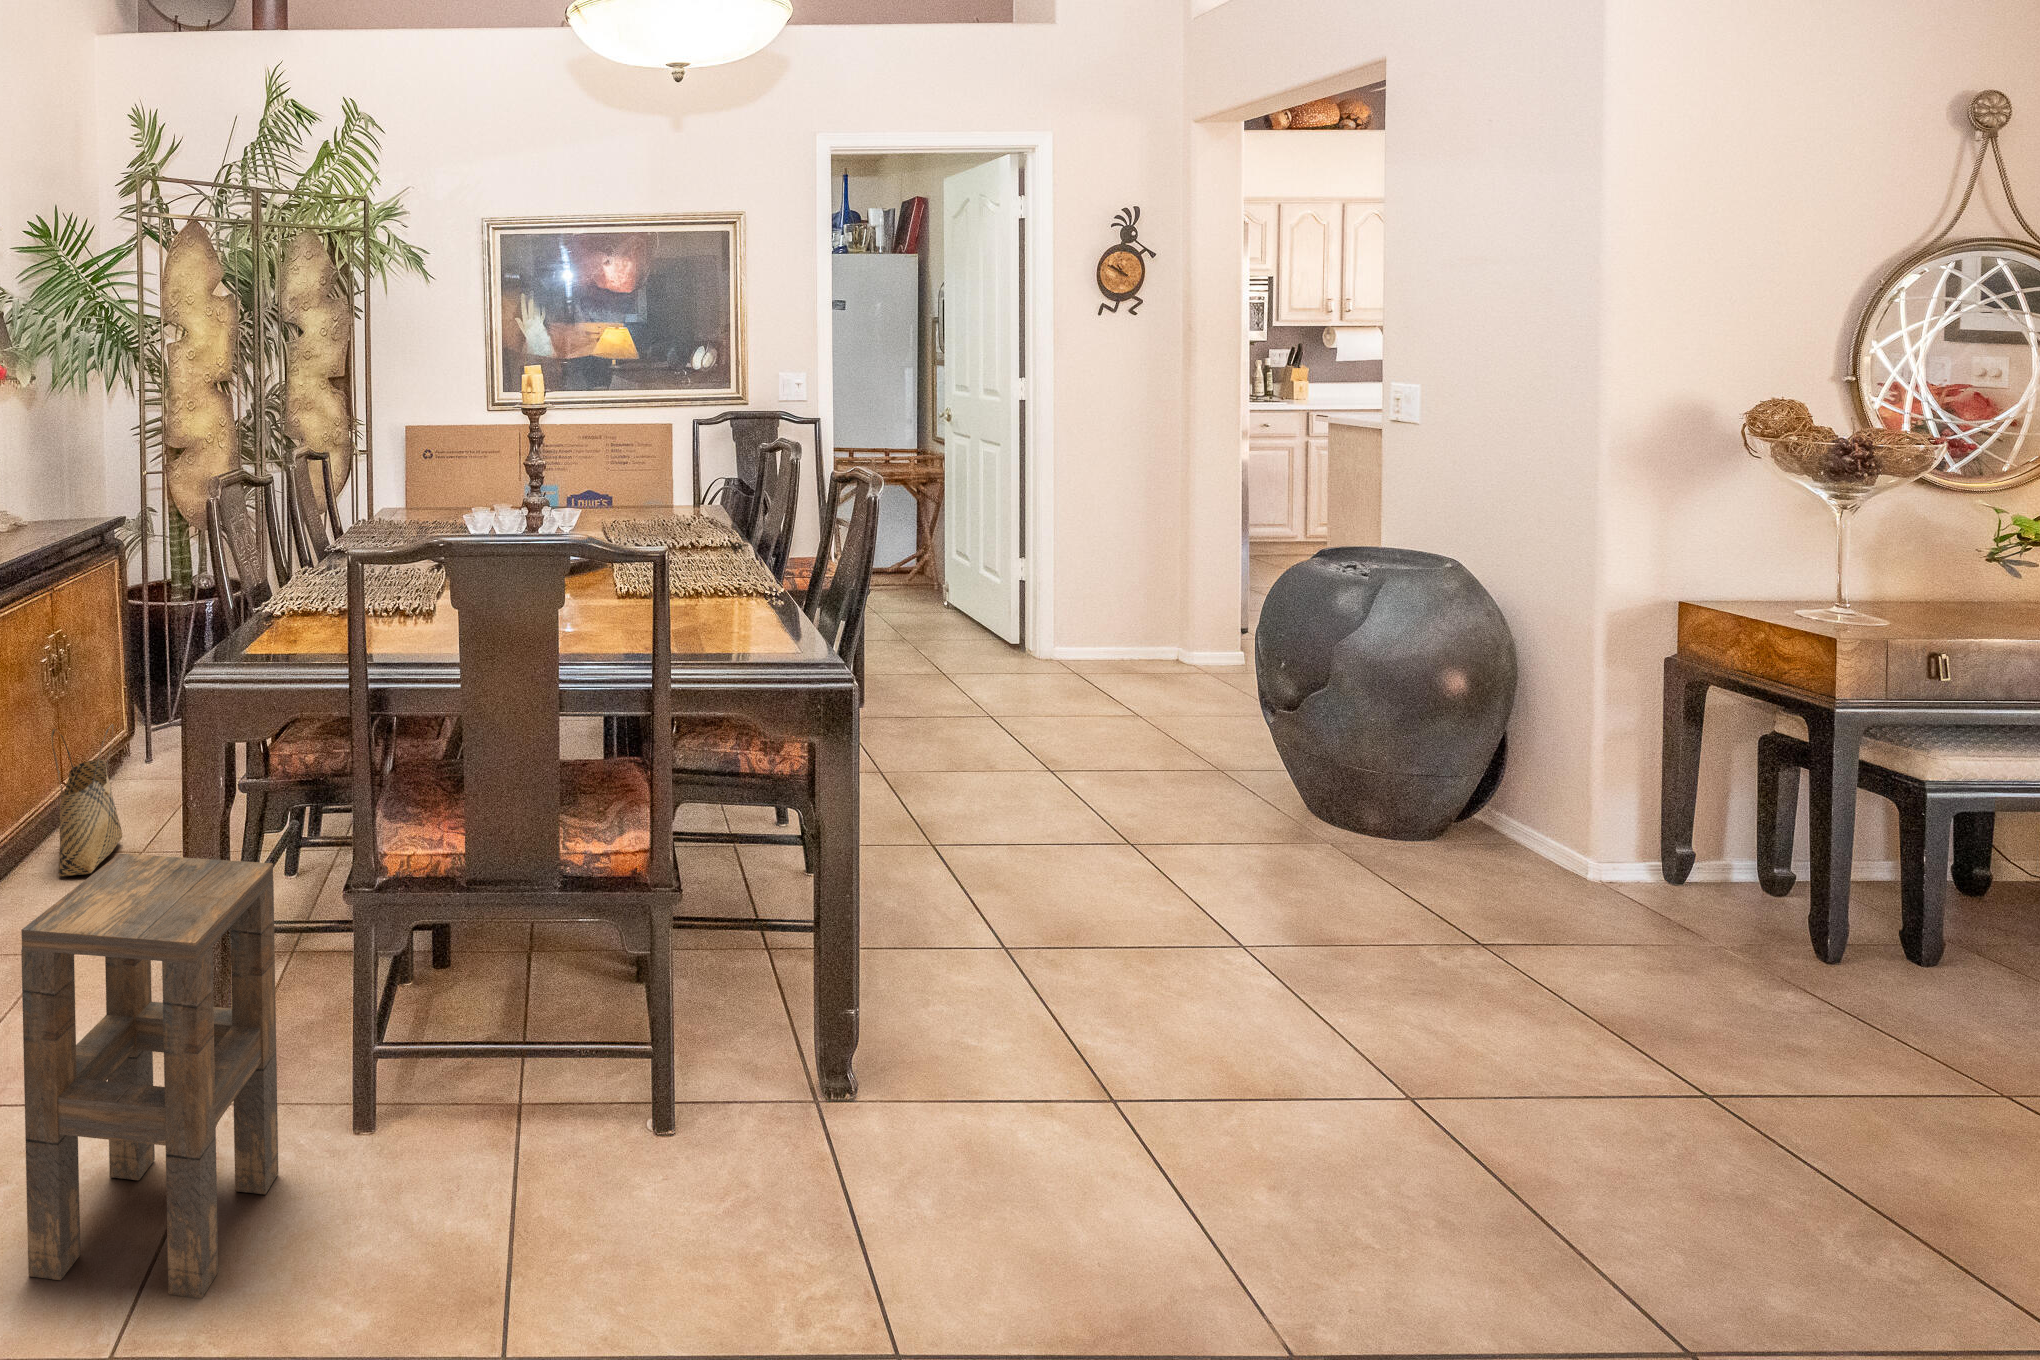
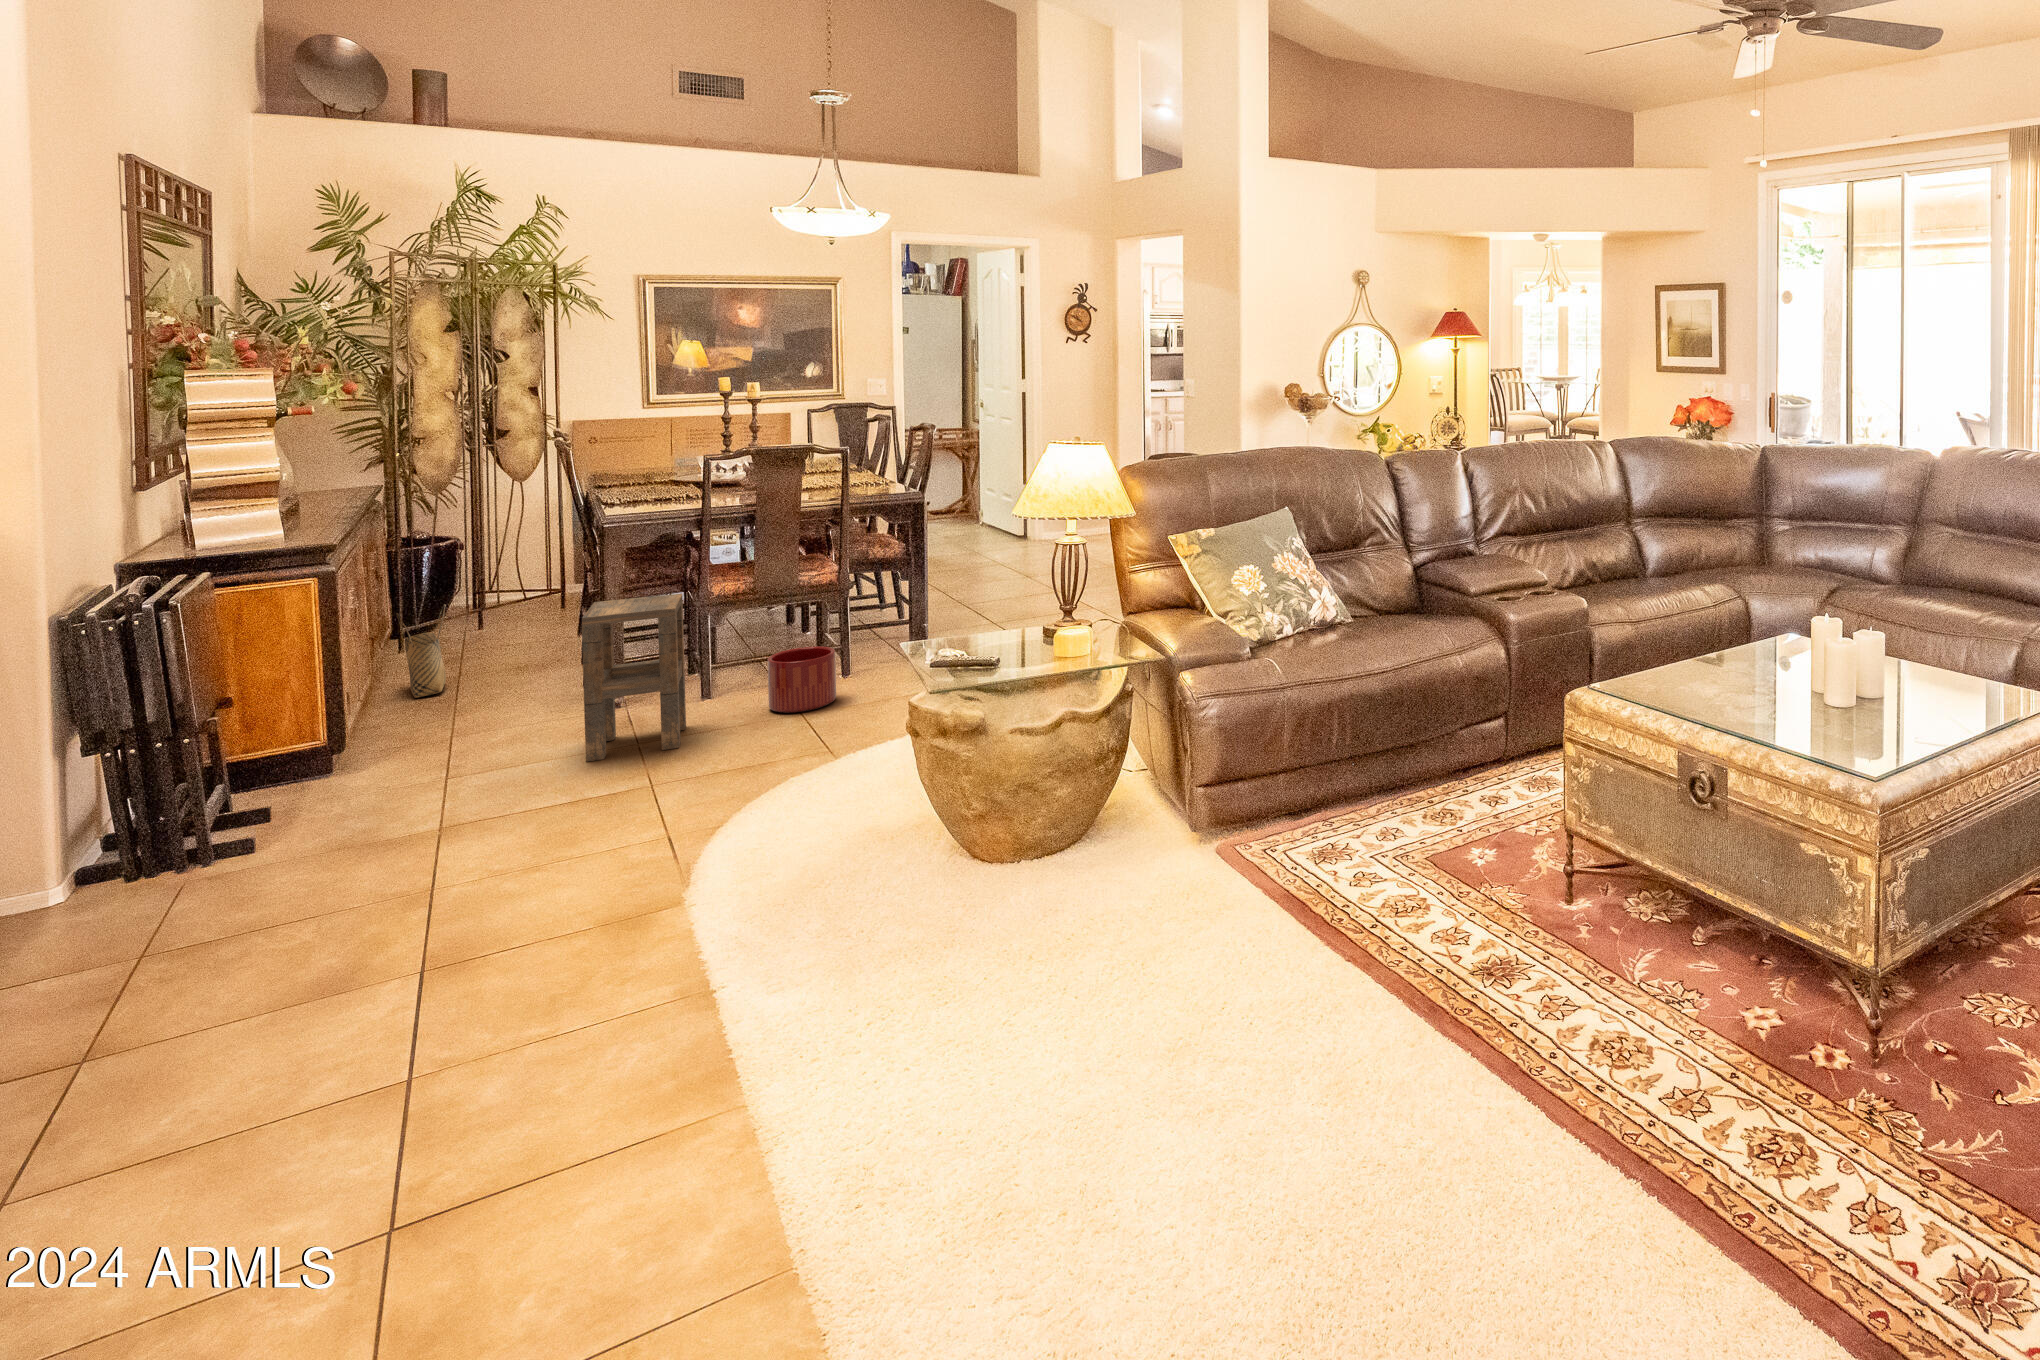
planter: none [444,1011,590,1217] -> present [768,646,836,713]

